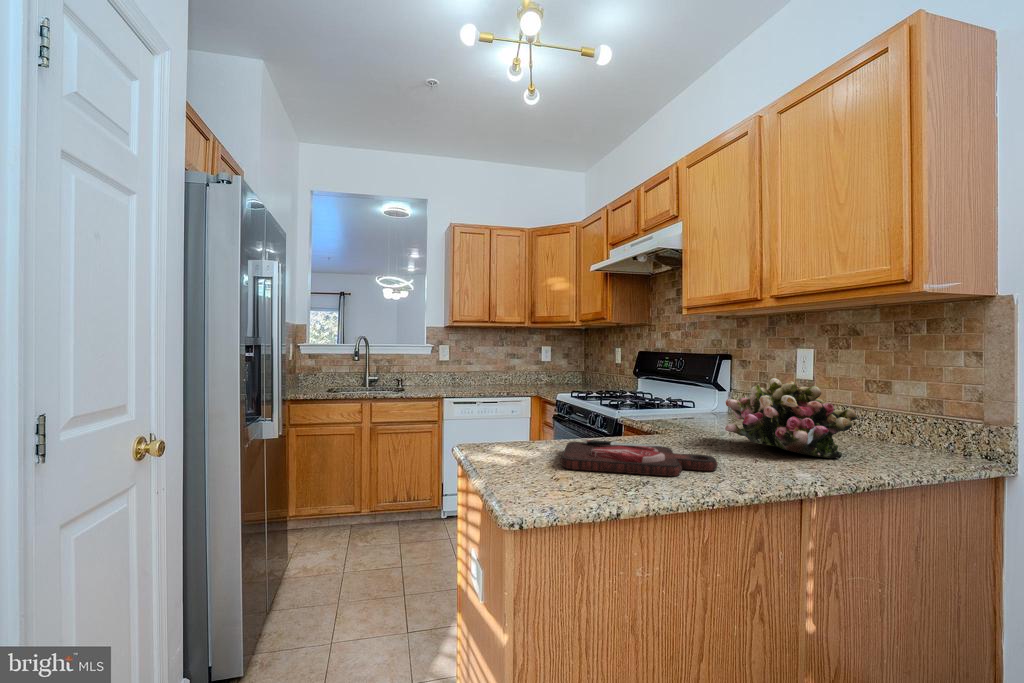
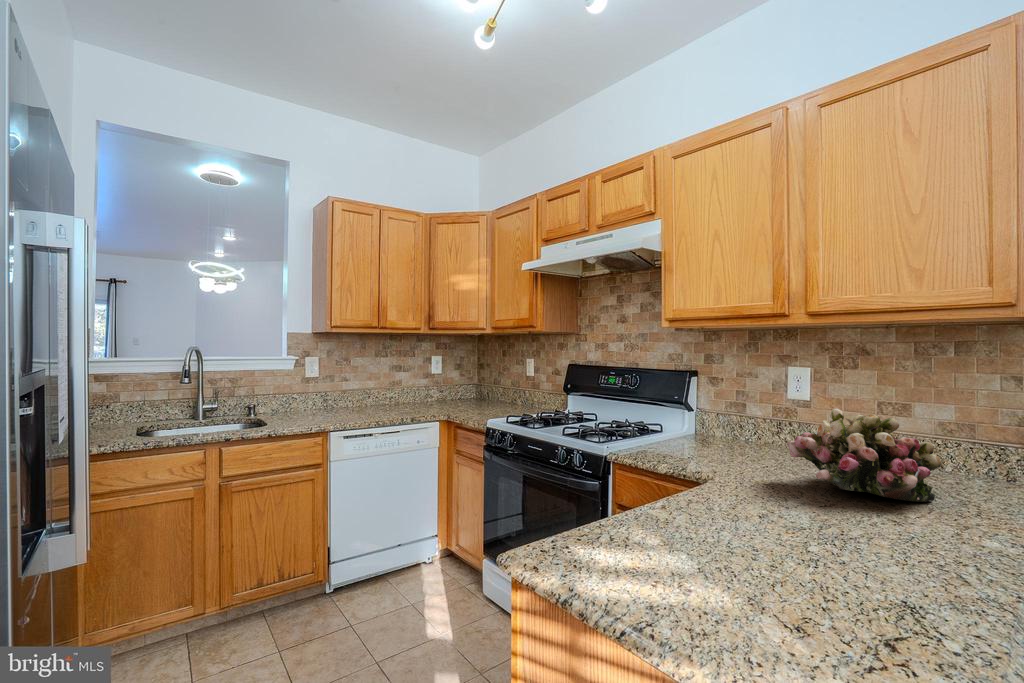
cutting board: present [560,440,718,476] -> none [674,513,889,579]

